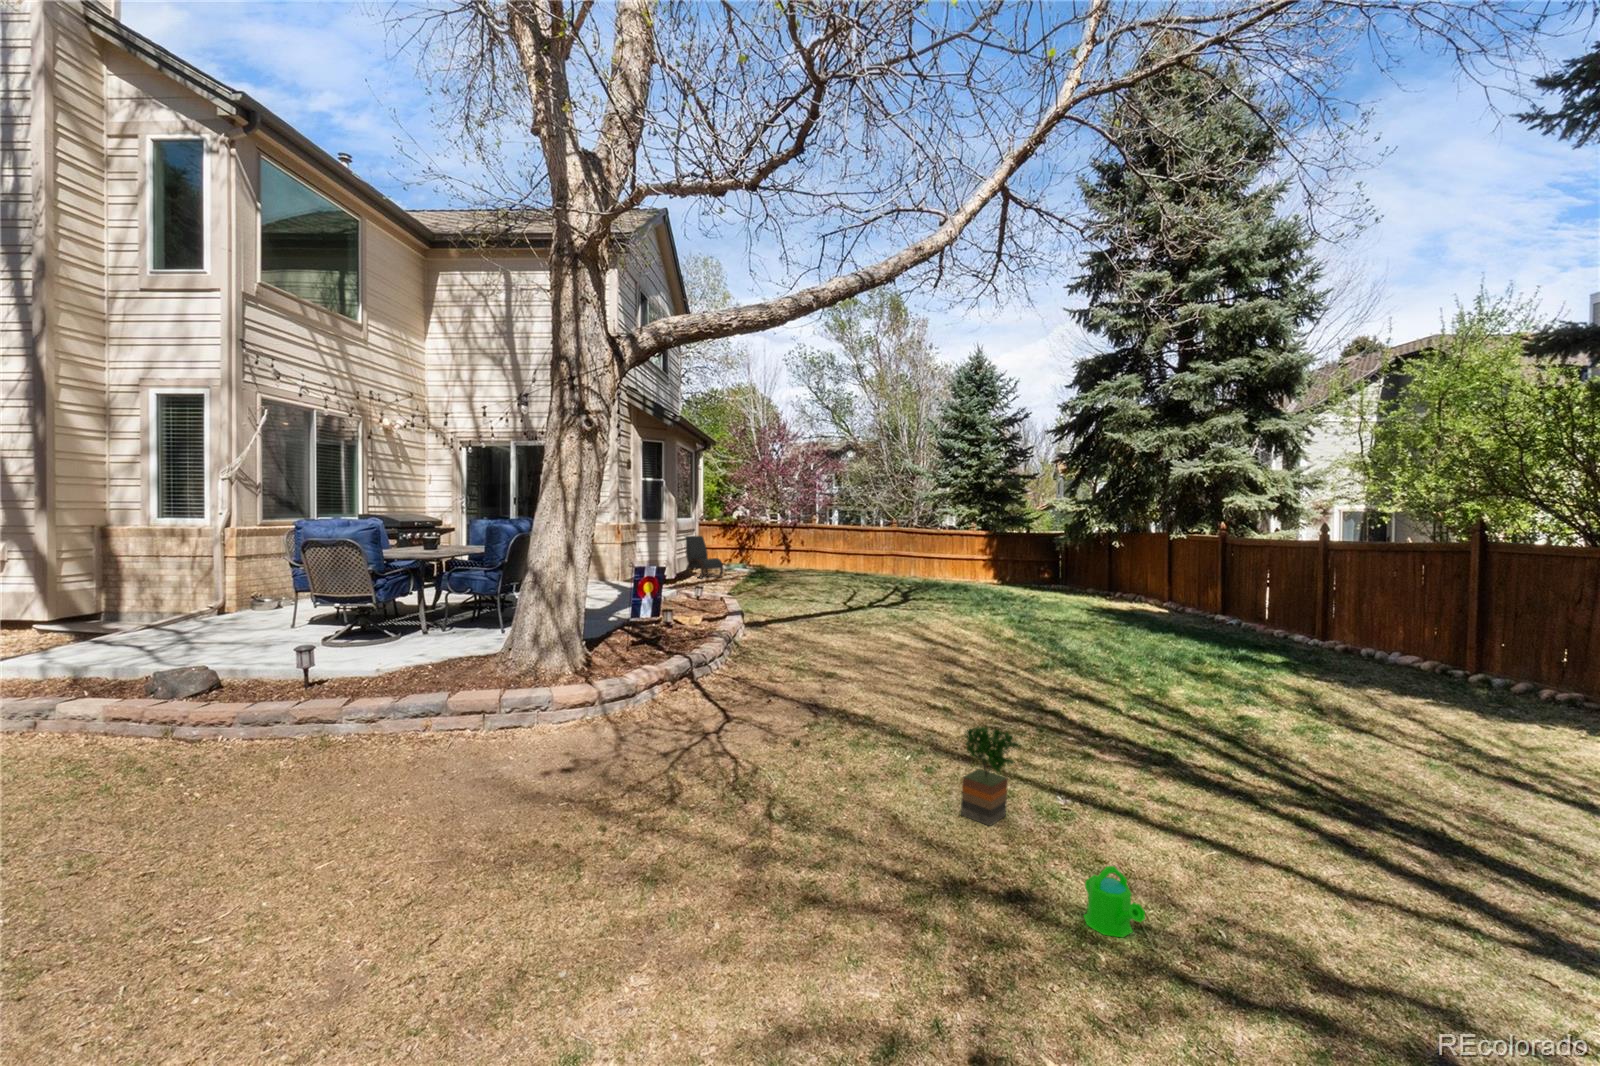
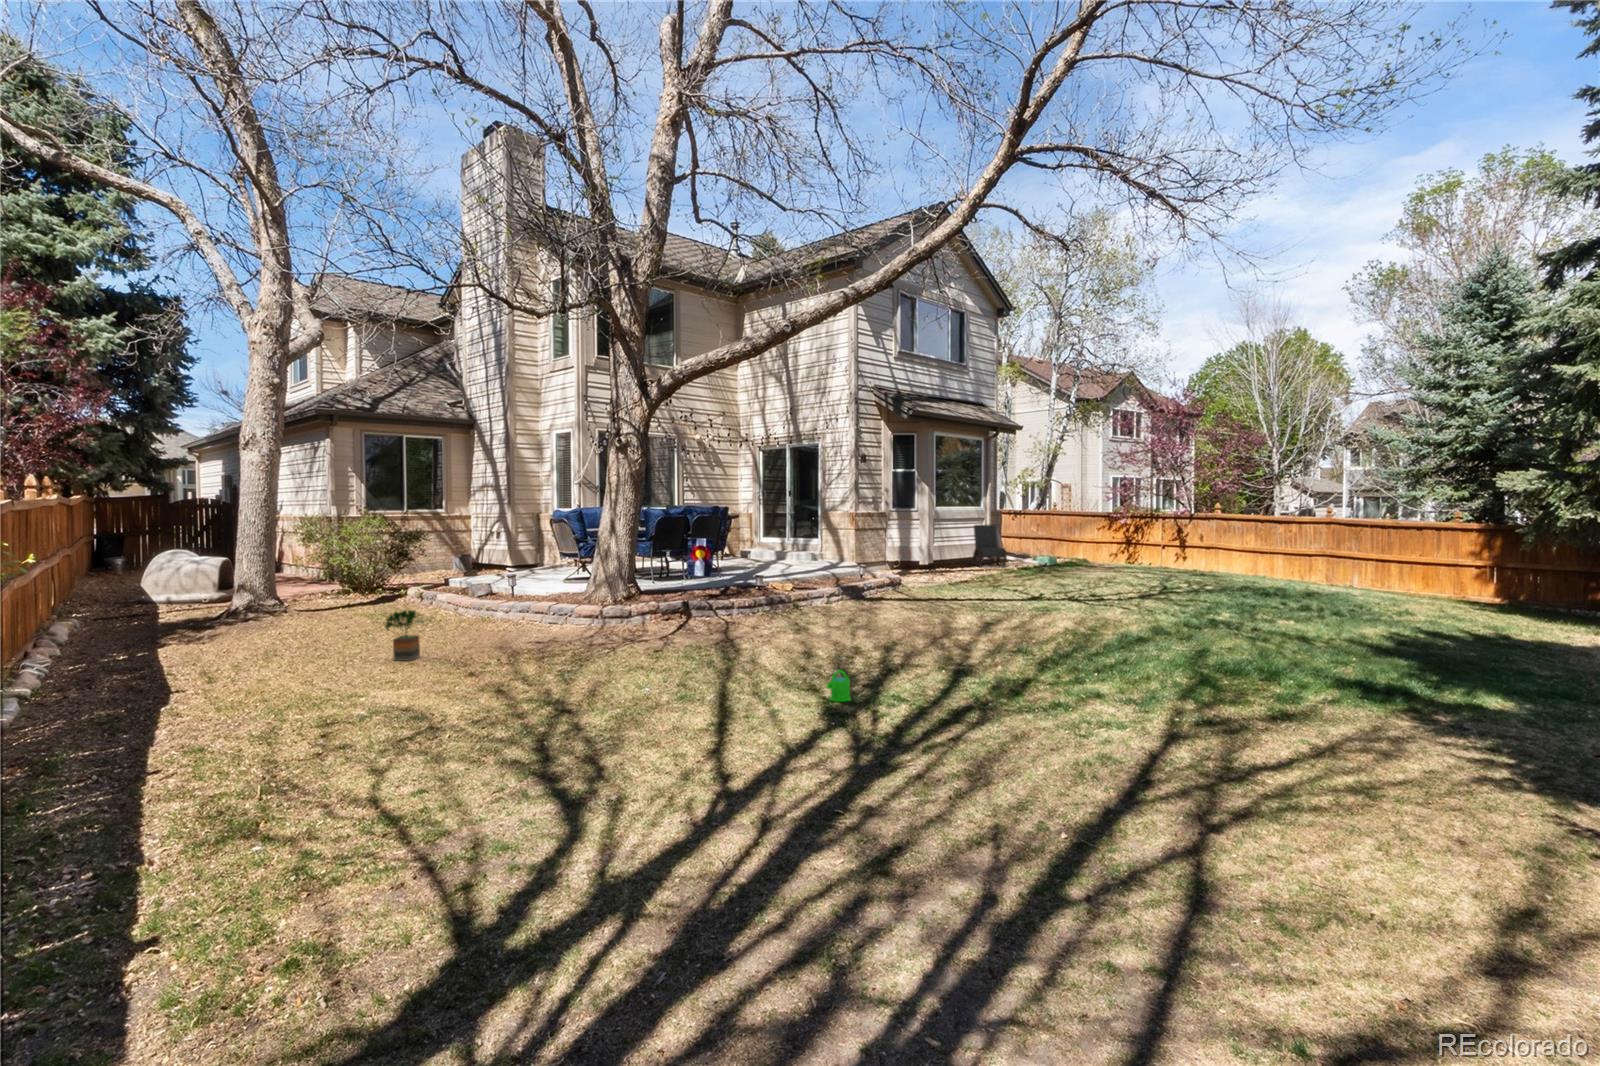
potted tree: present [961,727,1020,826] -> present [385,610,424,661]
watering can: present [1084,866,1145,937] -> present [827,670,851,702]

